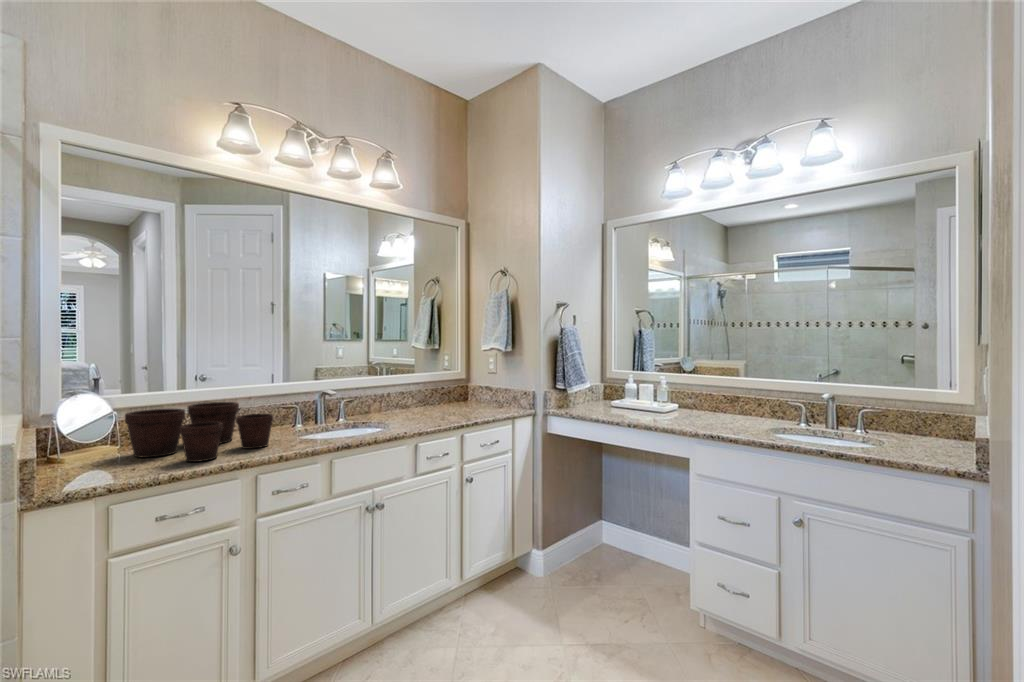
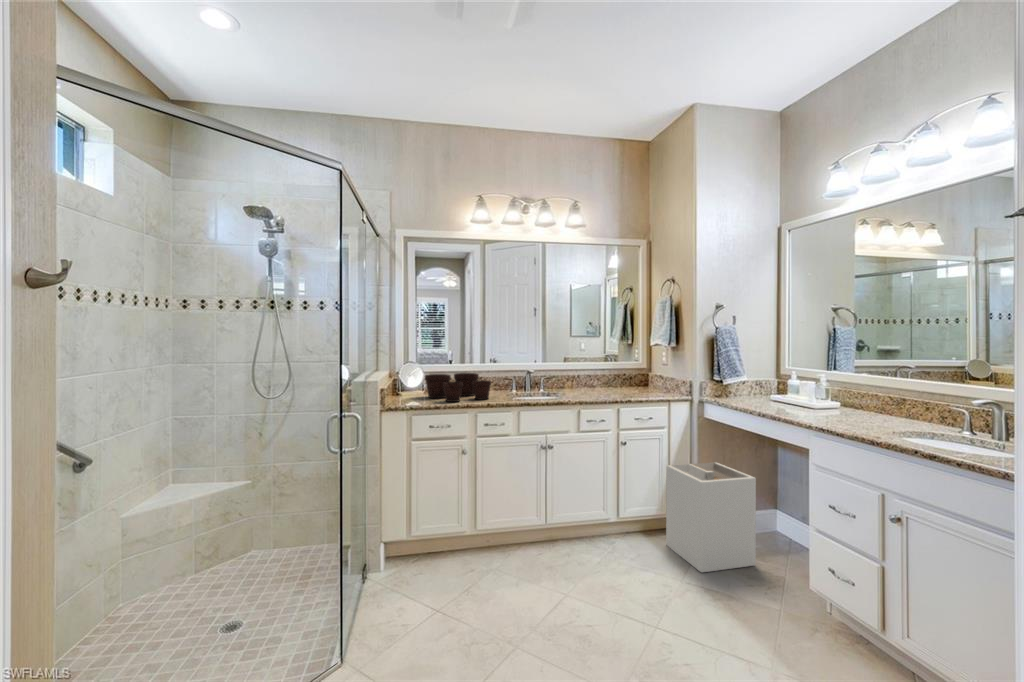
laundry hamper: none [521,484,618,626] -> present [666,462,756,572]

